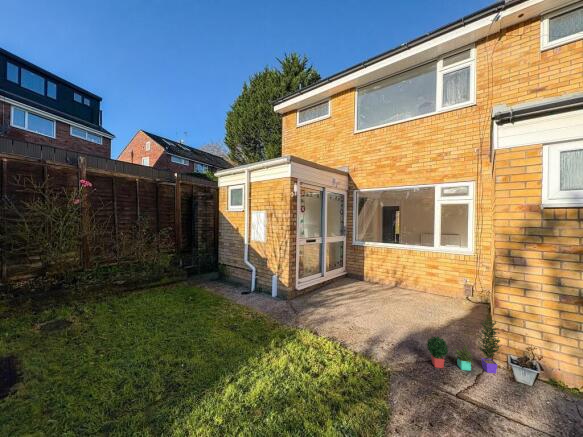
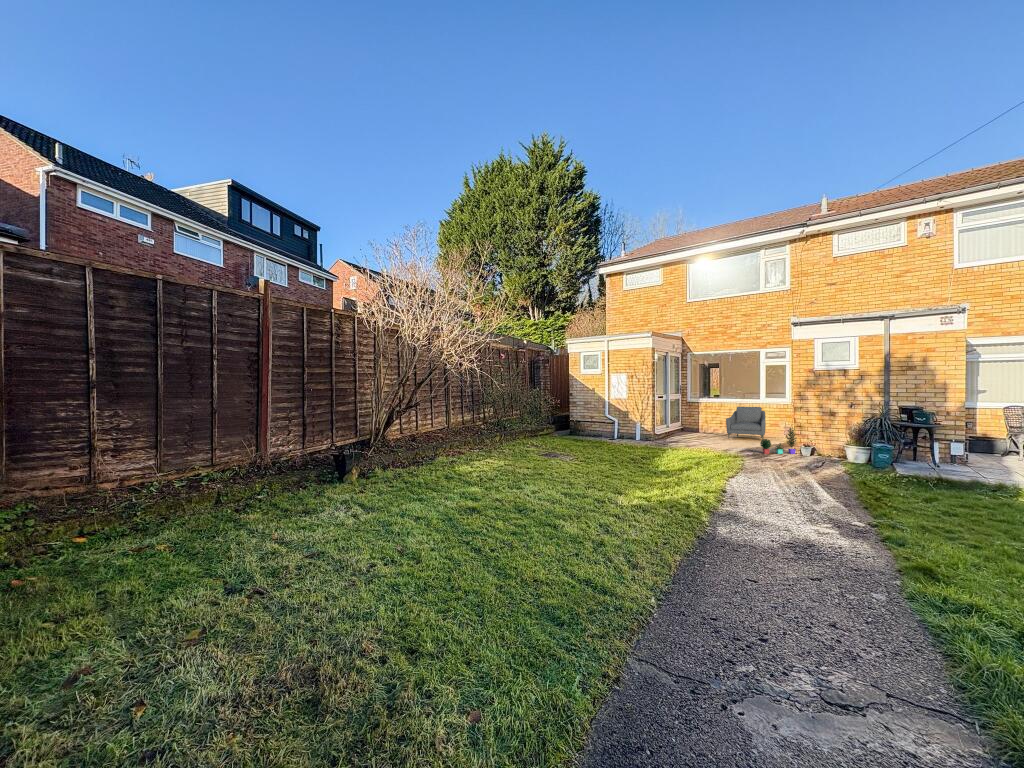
chair: none [388,256,440,308] -> present [726,407,766,439]

